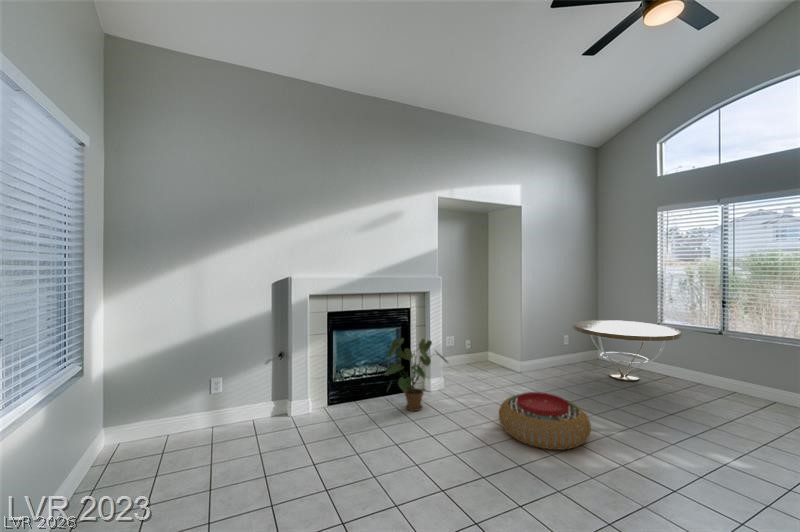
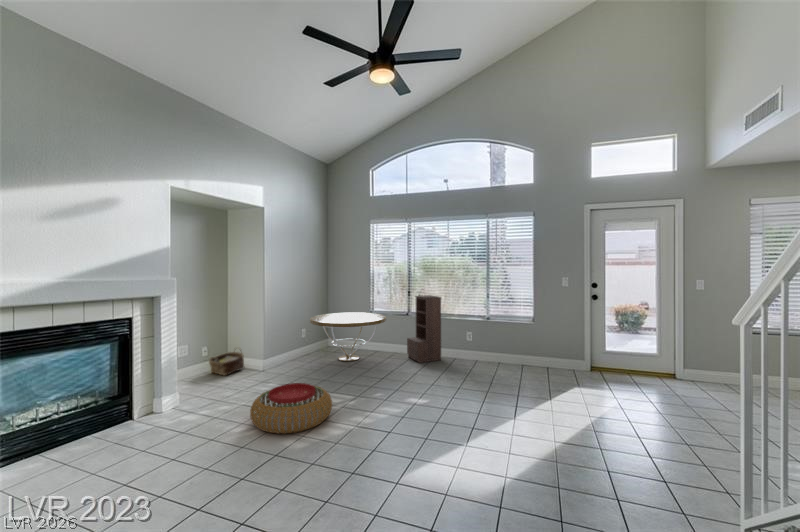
bookshelf: none [719,308,790,409] -> present [407,295,441,363]
house plant: present [386,338,447,411] -> none [96,352,191,441]
woven basket: none [472,344,504,369] -> present [209,350,244,375]

